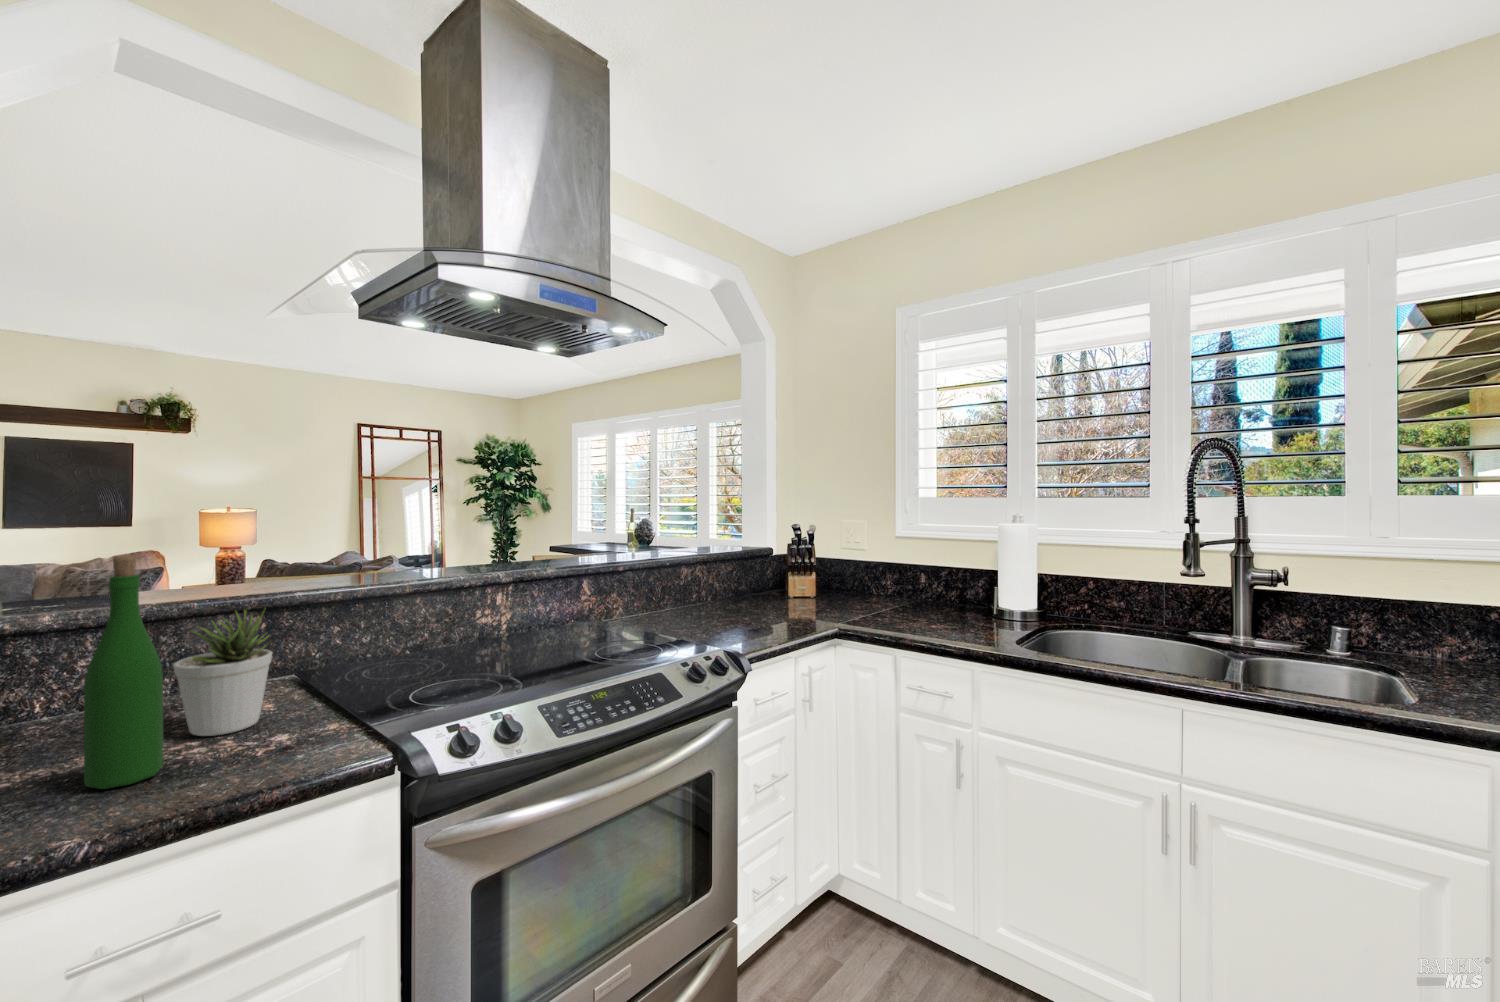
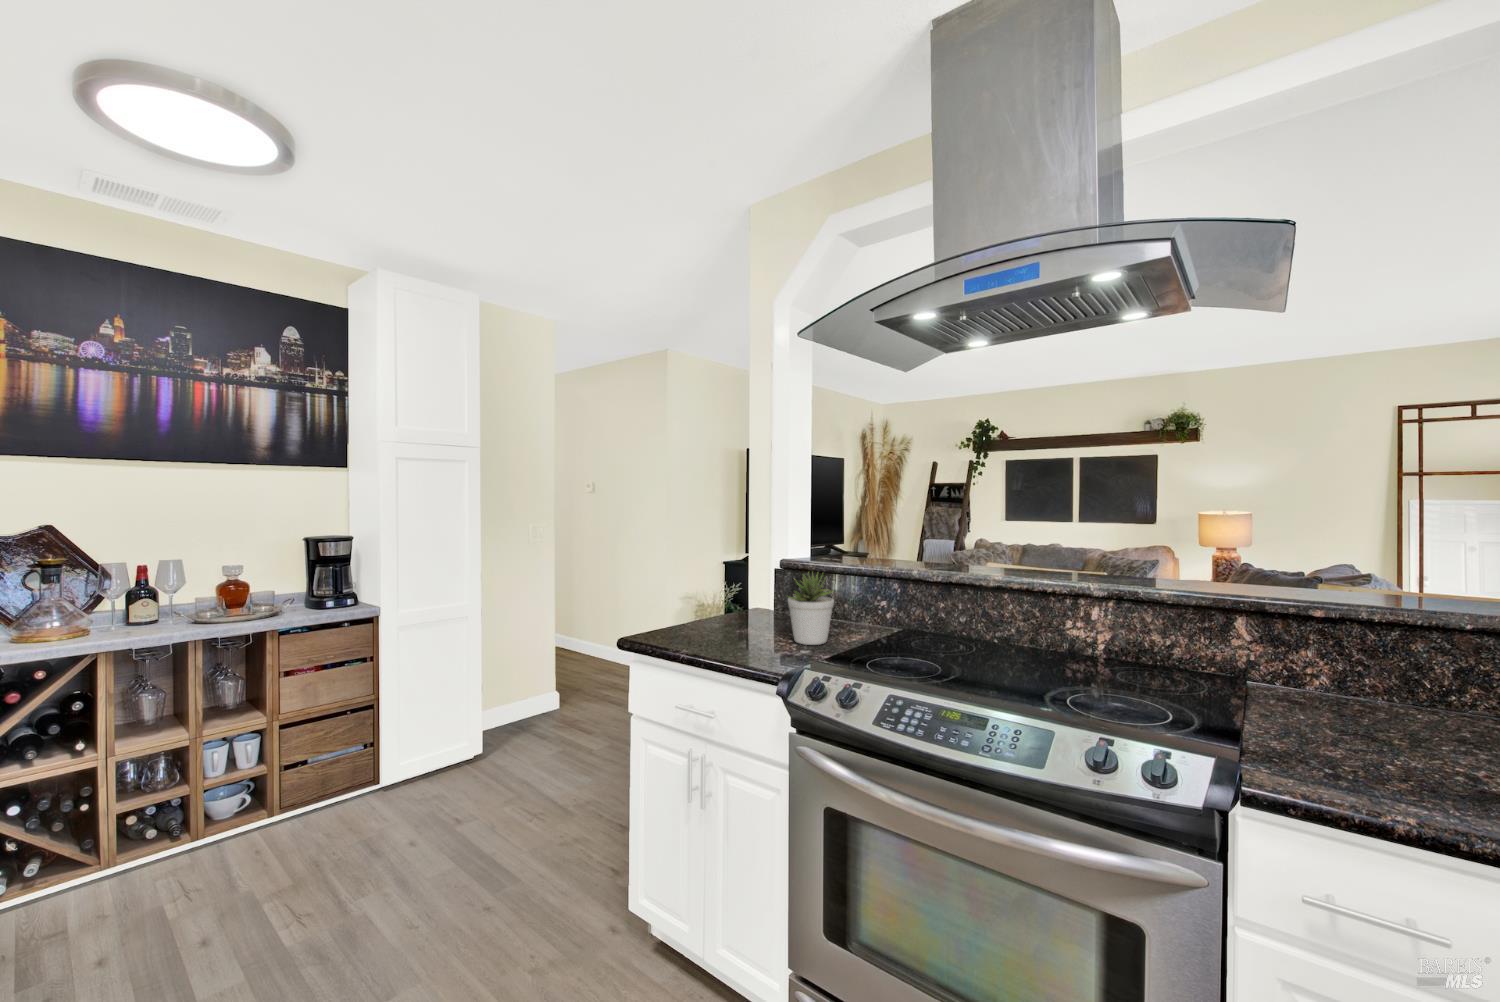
wine bottle: present [84,555,164,789] -> none [725,531,754,647]

